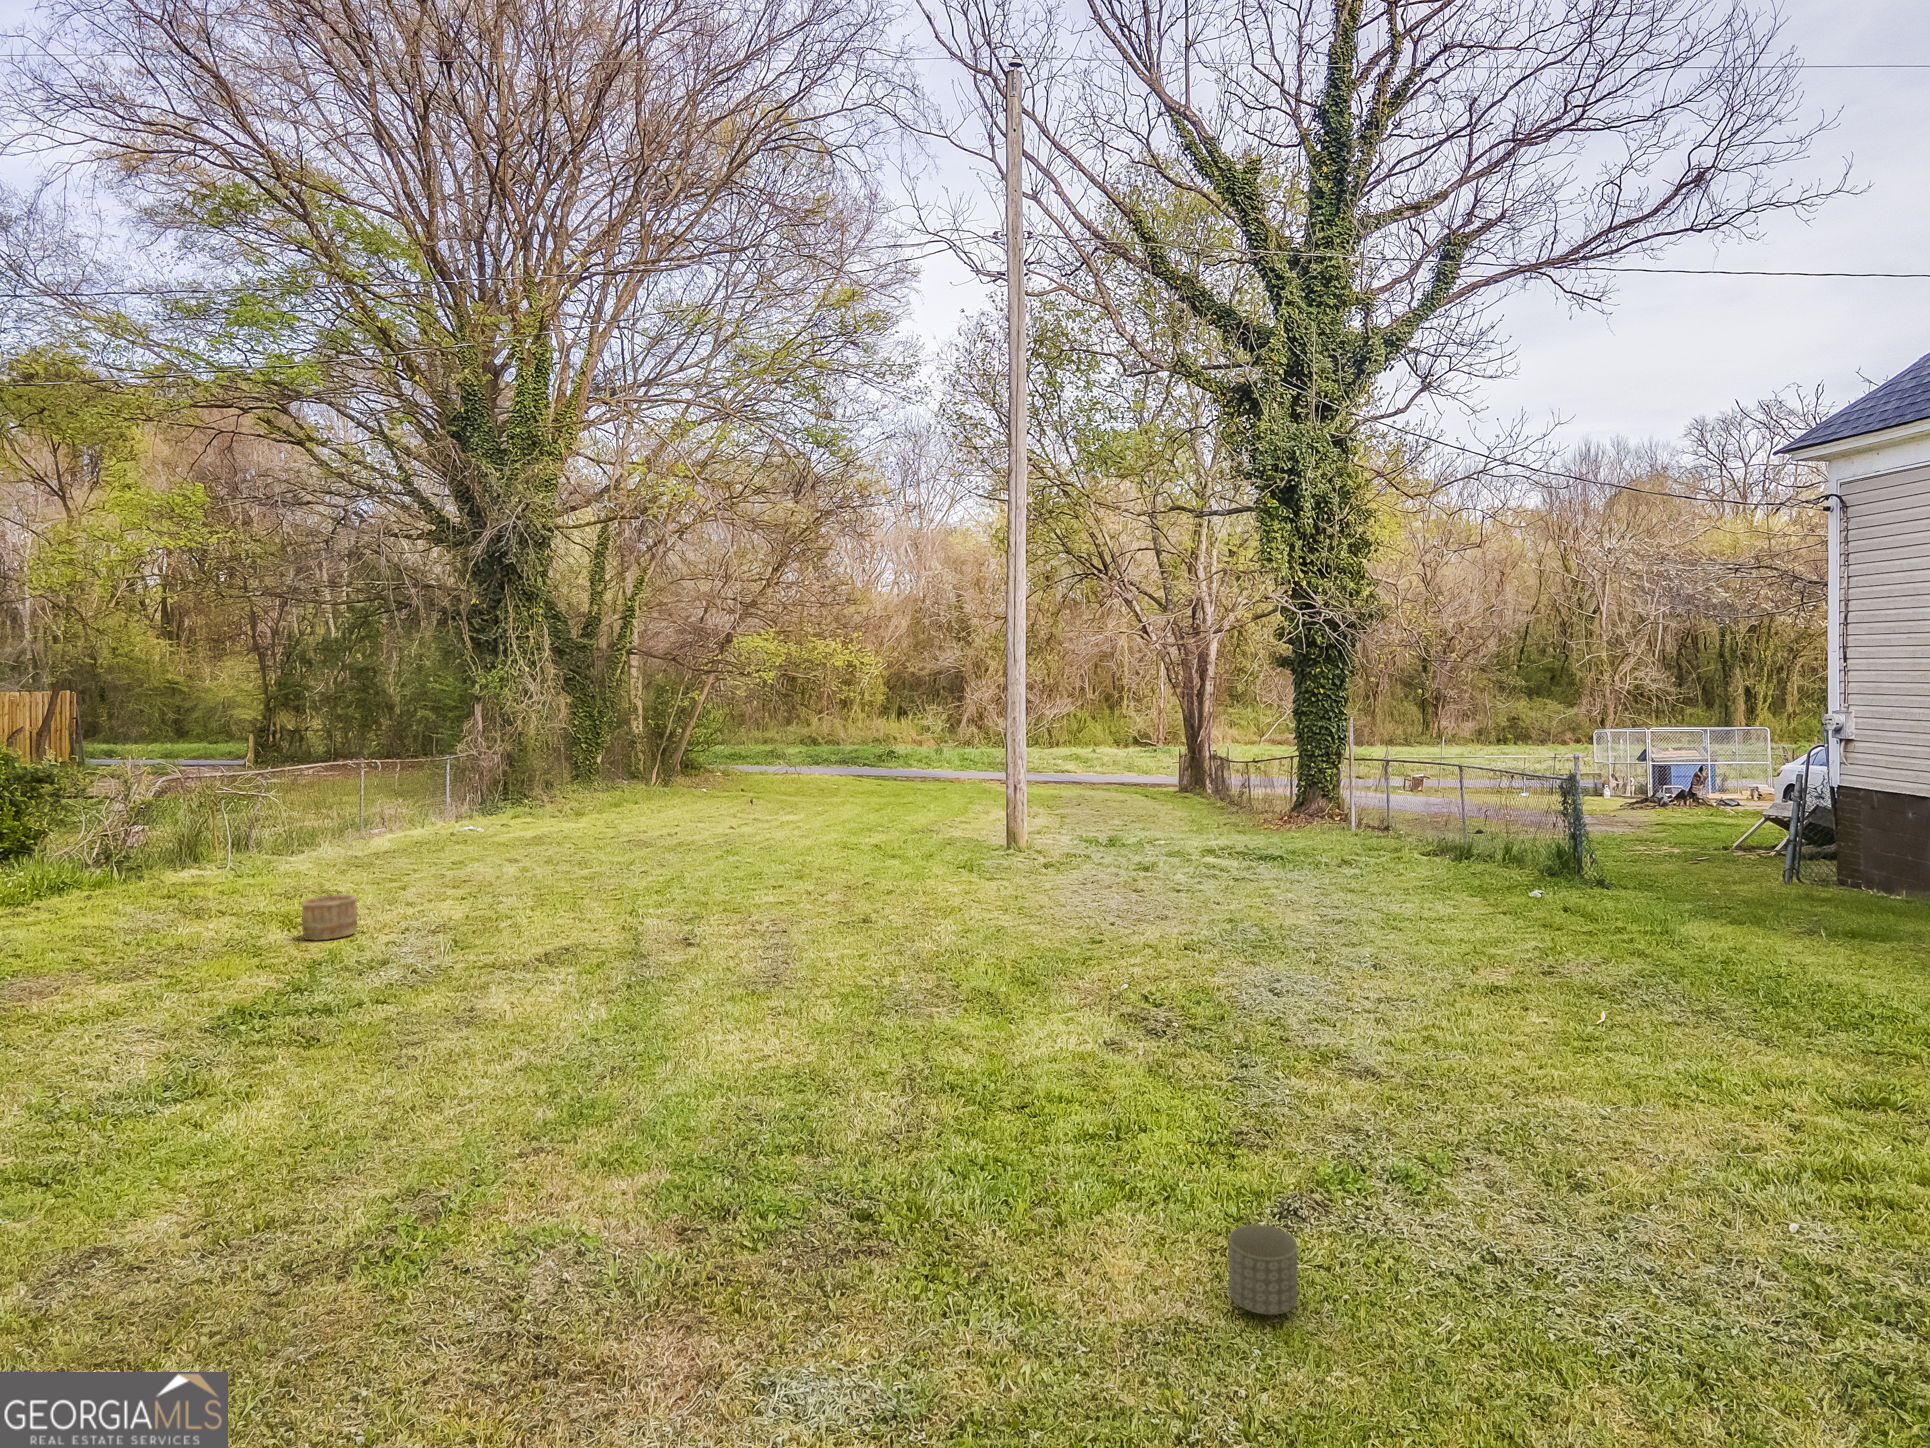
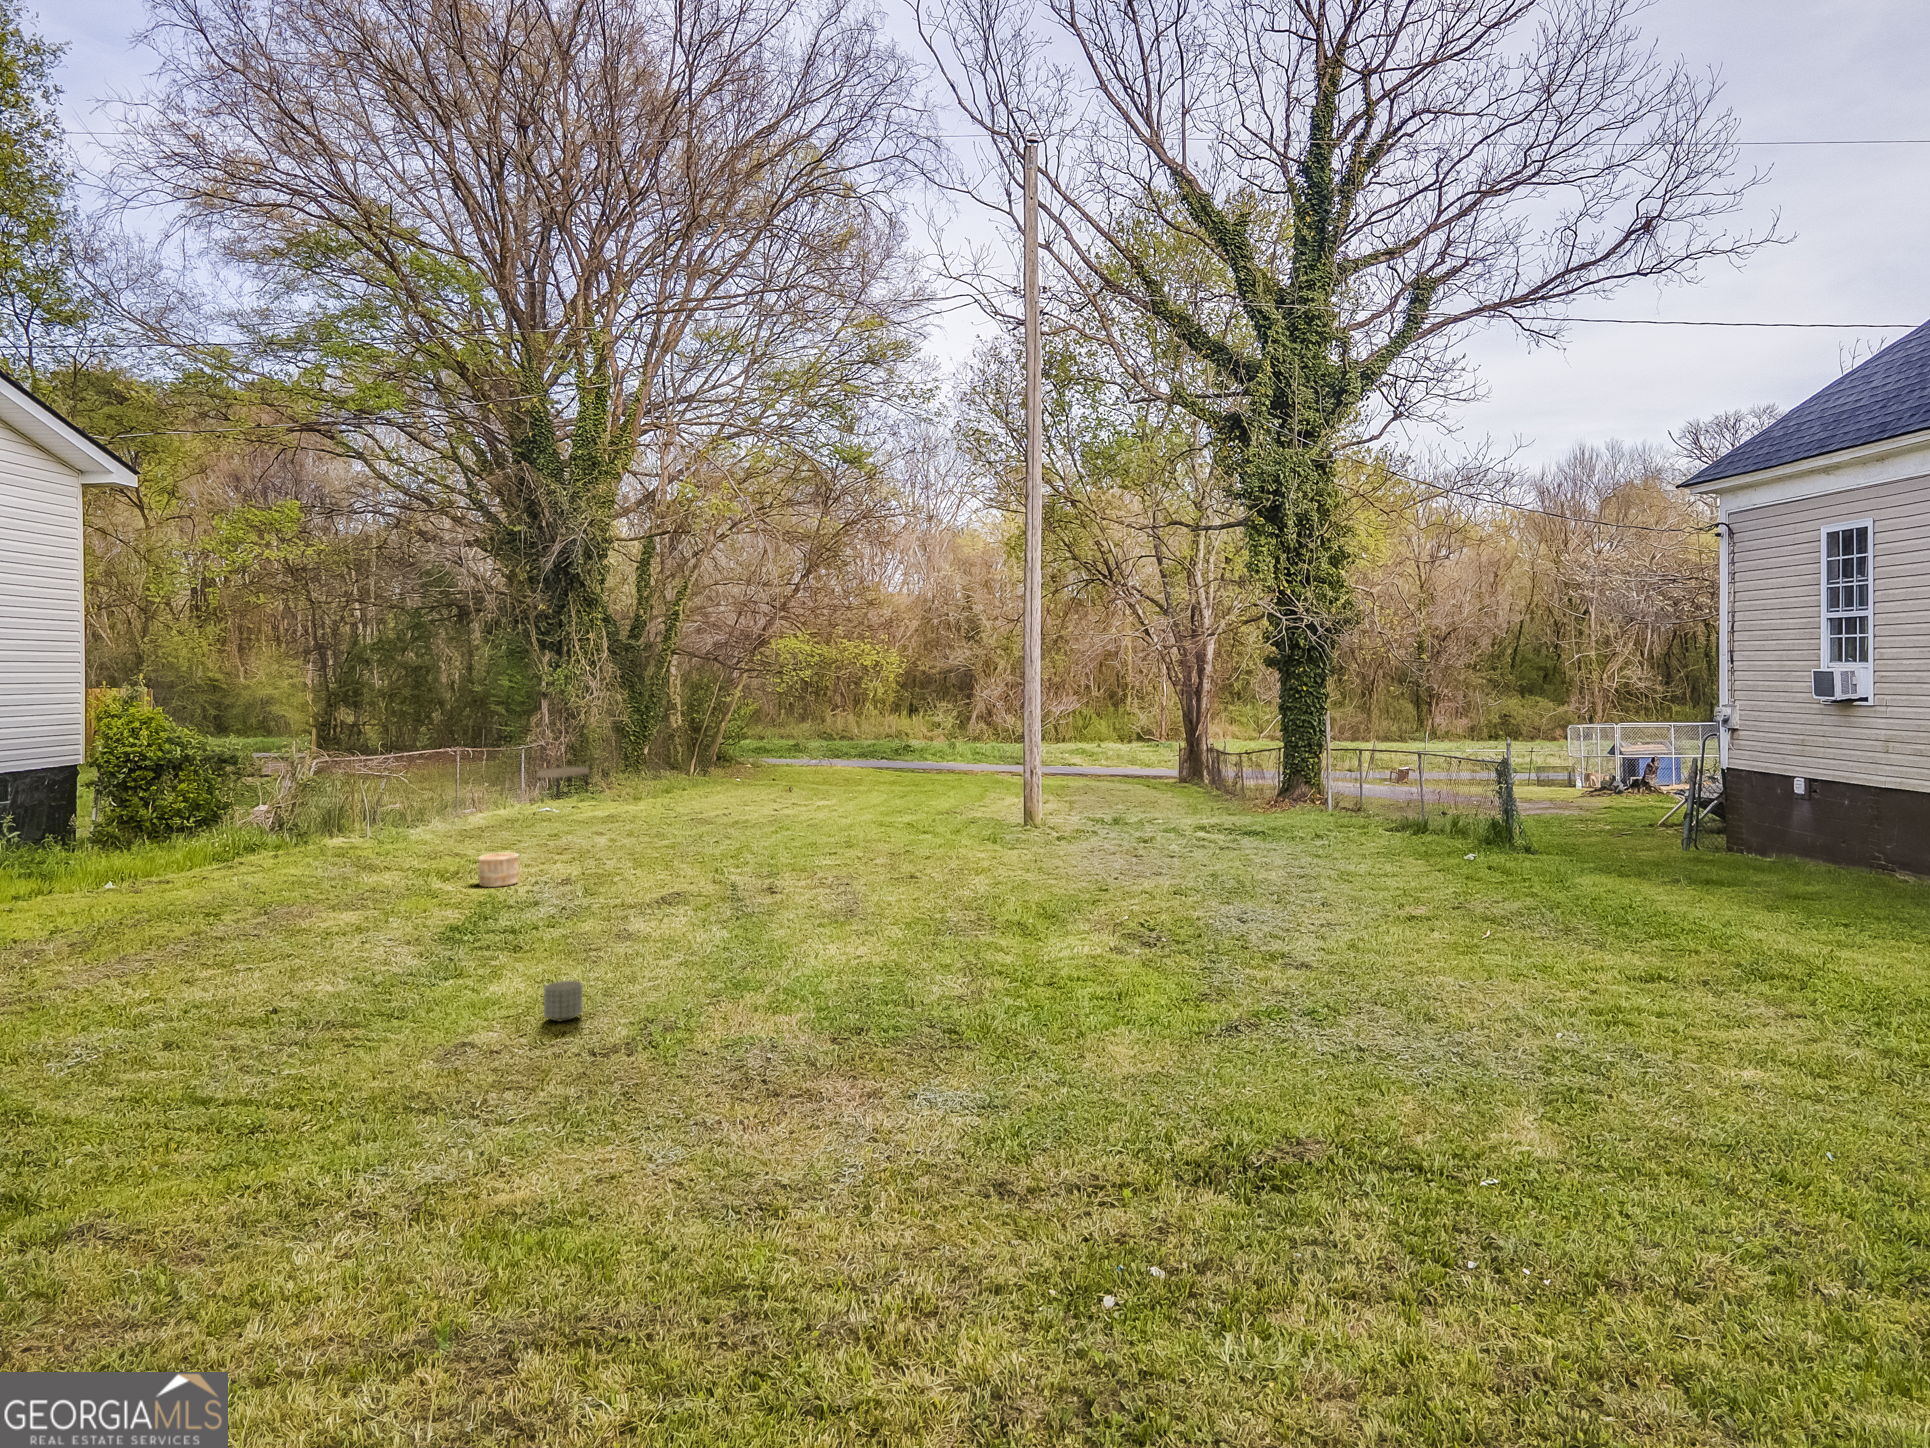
bench: none [470,776,532,810] -> present [537,767,589,796]
planter: present [1229,1224,1298,1315] -> present [544,981,582,1021]

